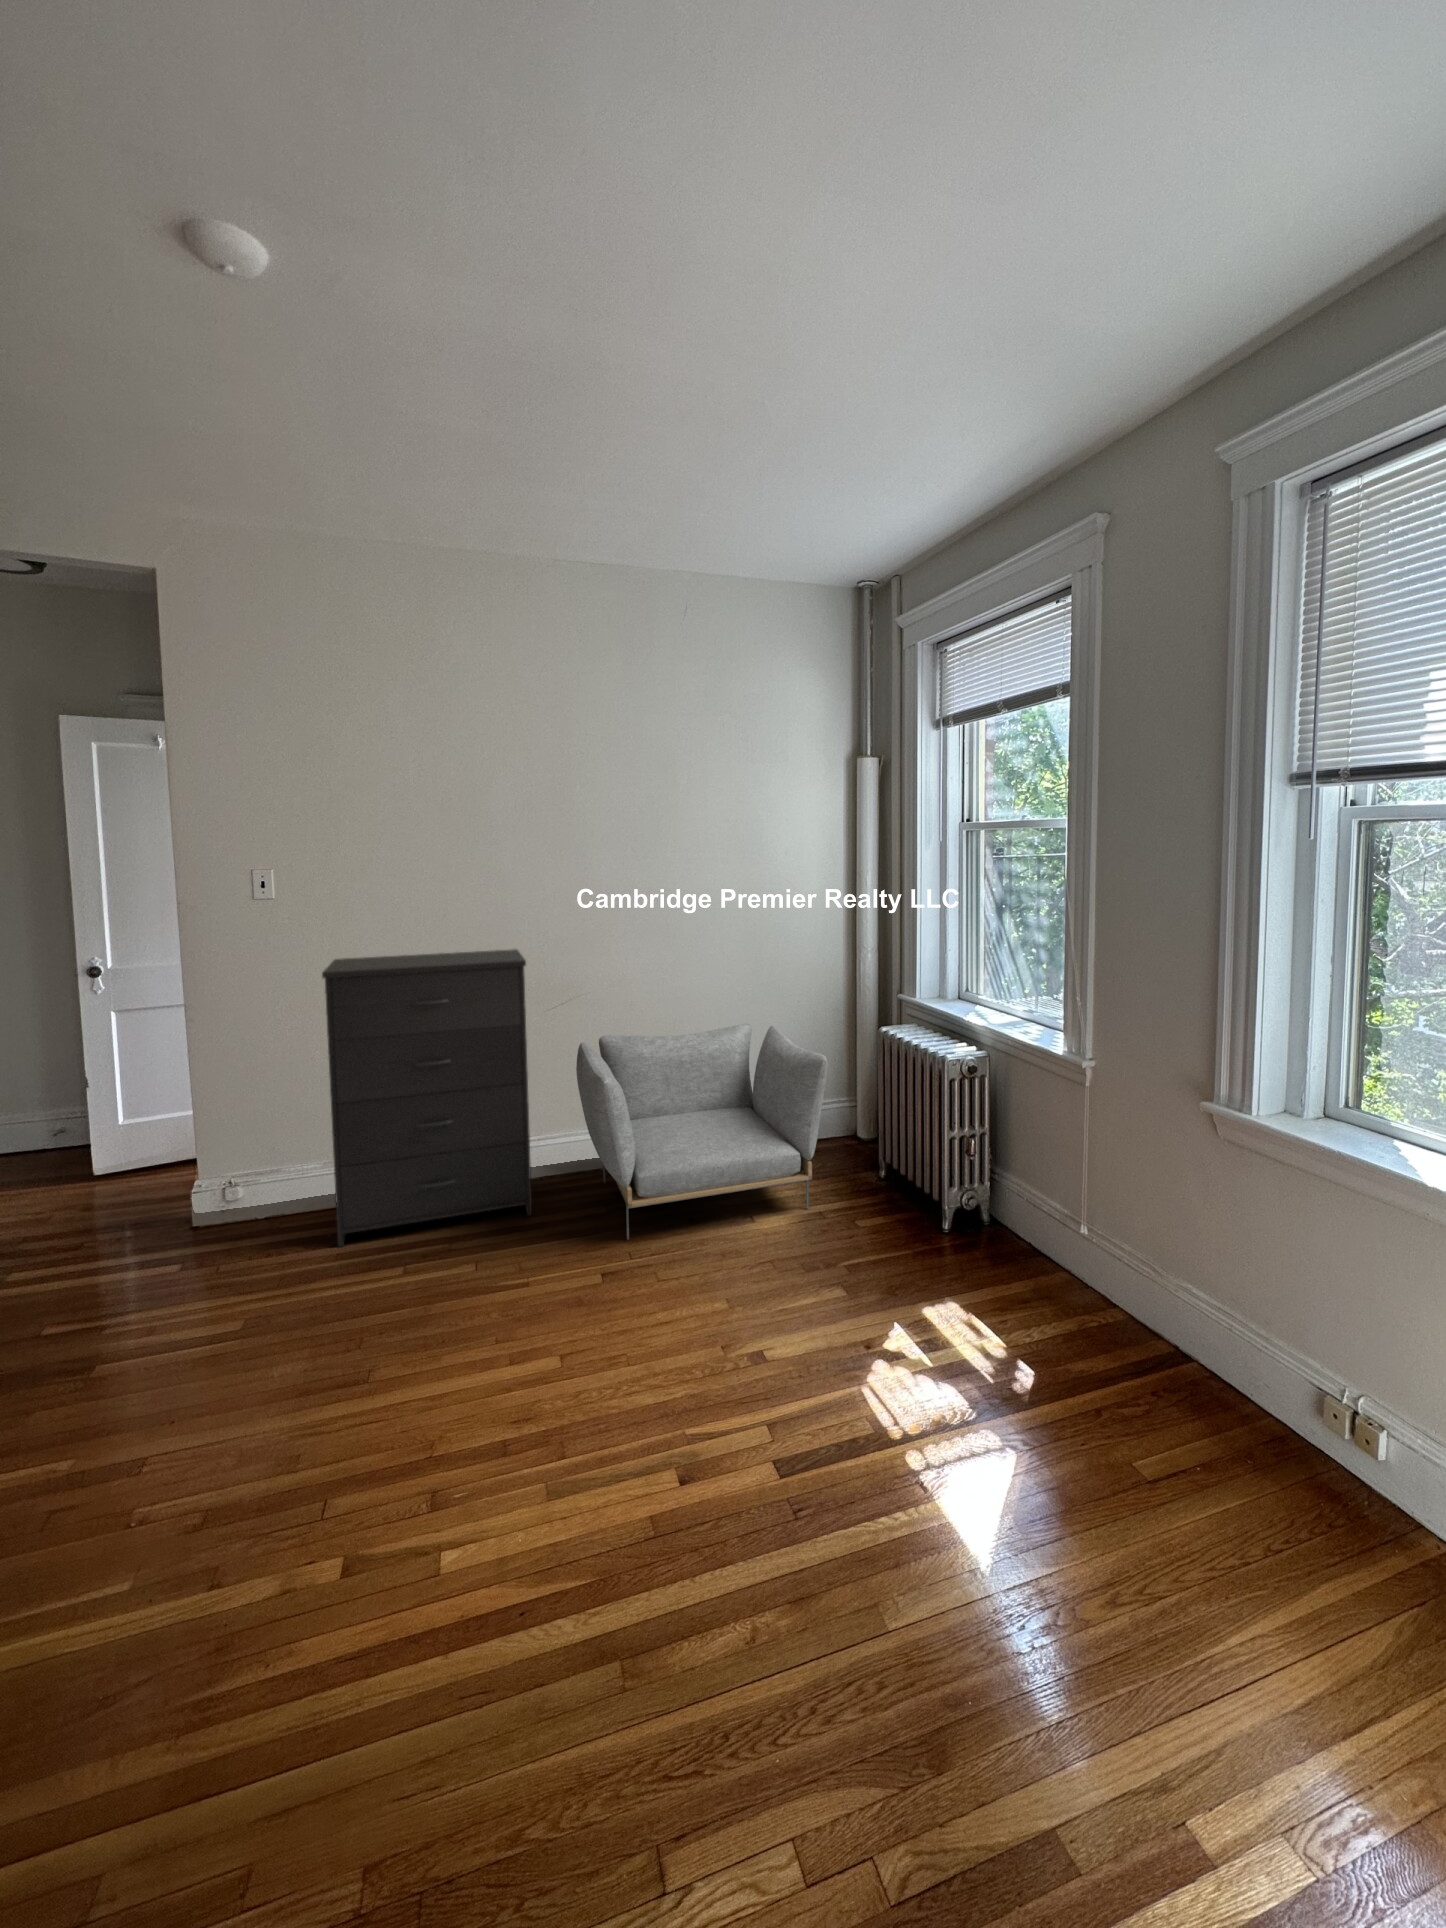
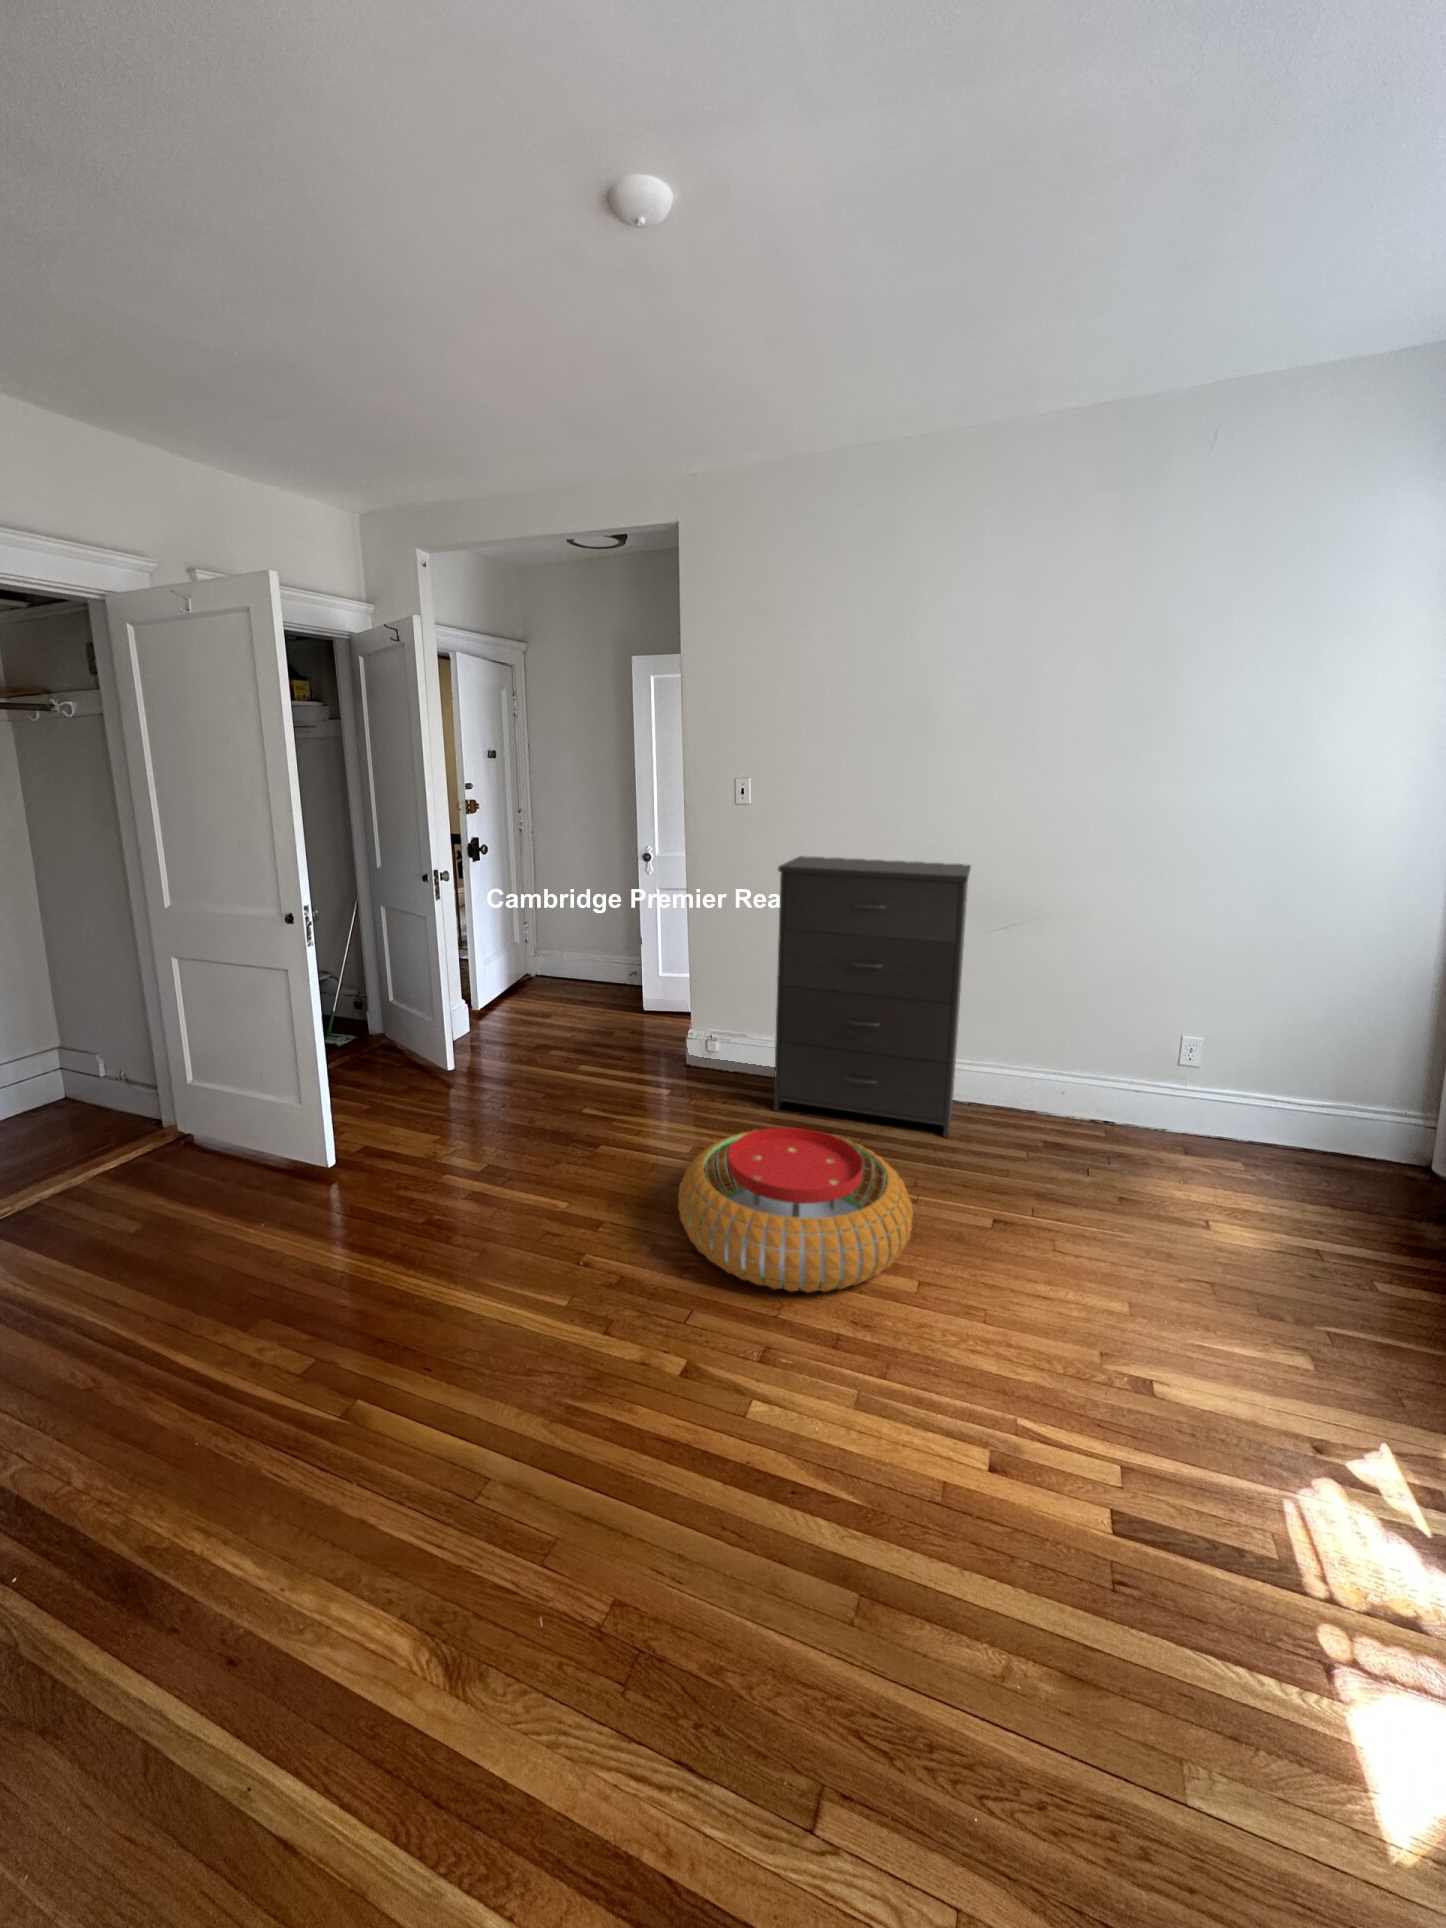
armchair: present [576,1024,828,1240] -> none [1014,972,1362,1245]
pouf: none [269,1245,542,1439] -> present [678,1128,913,1293]

